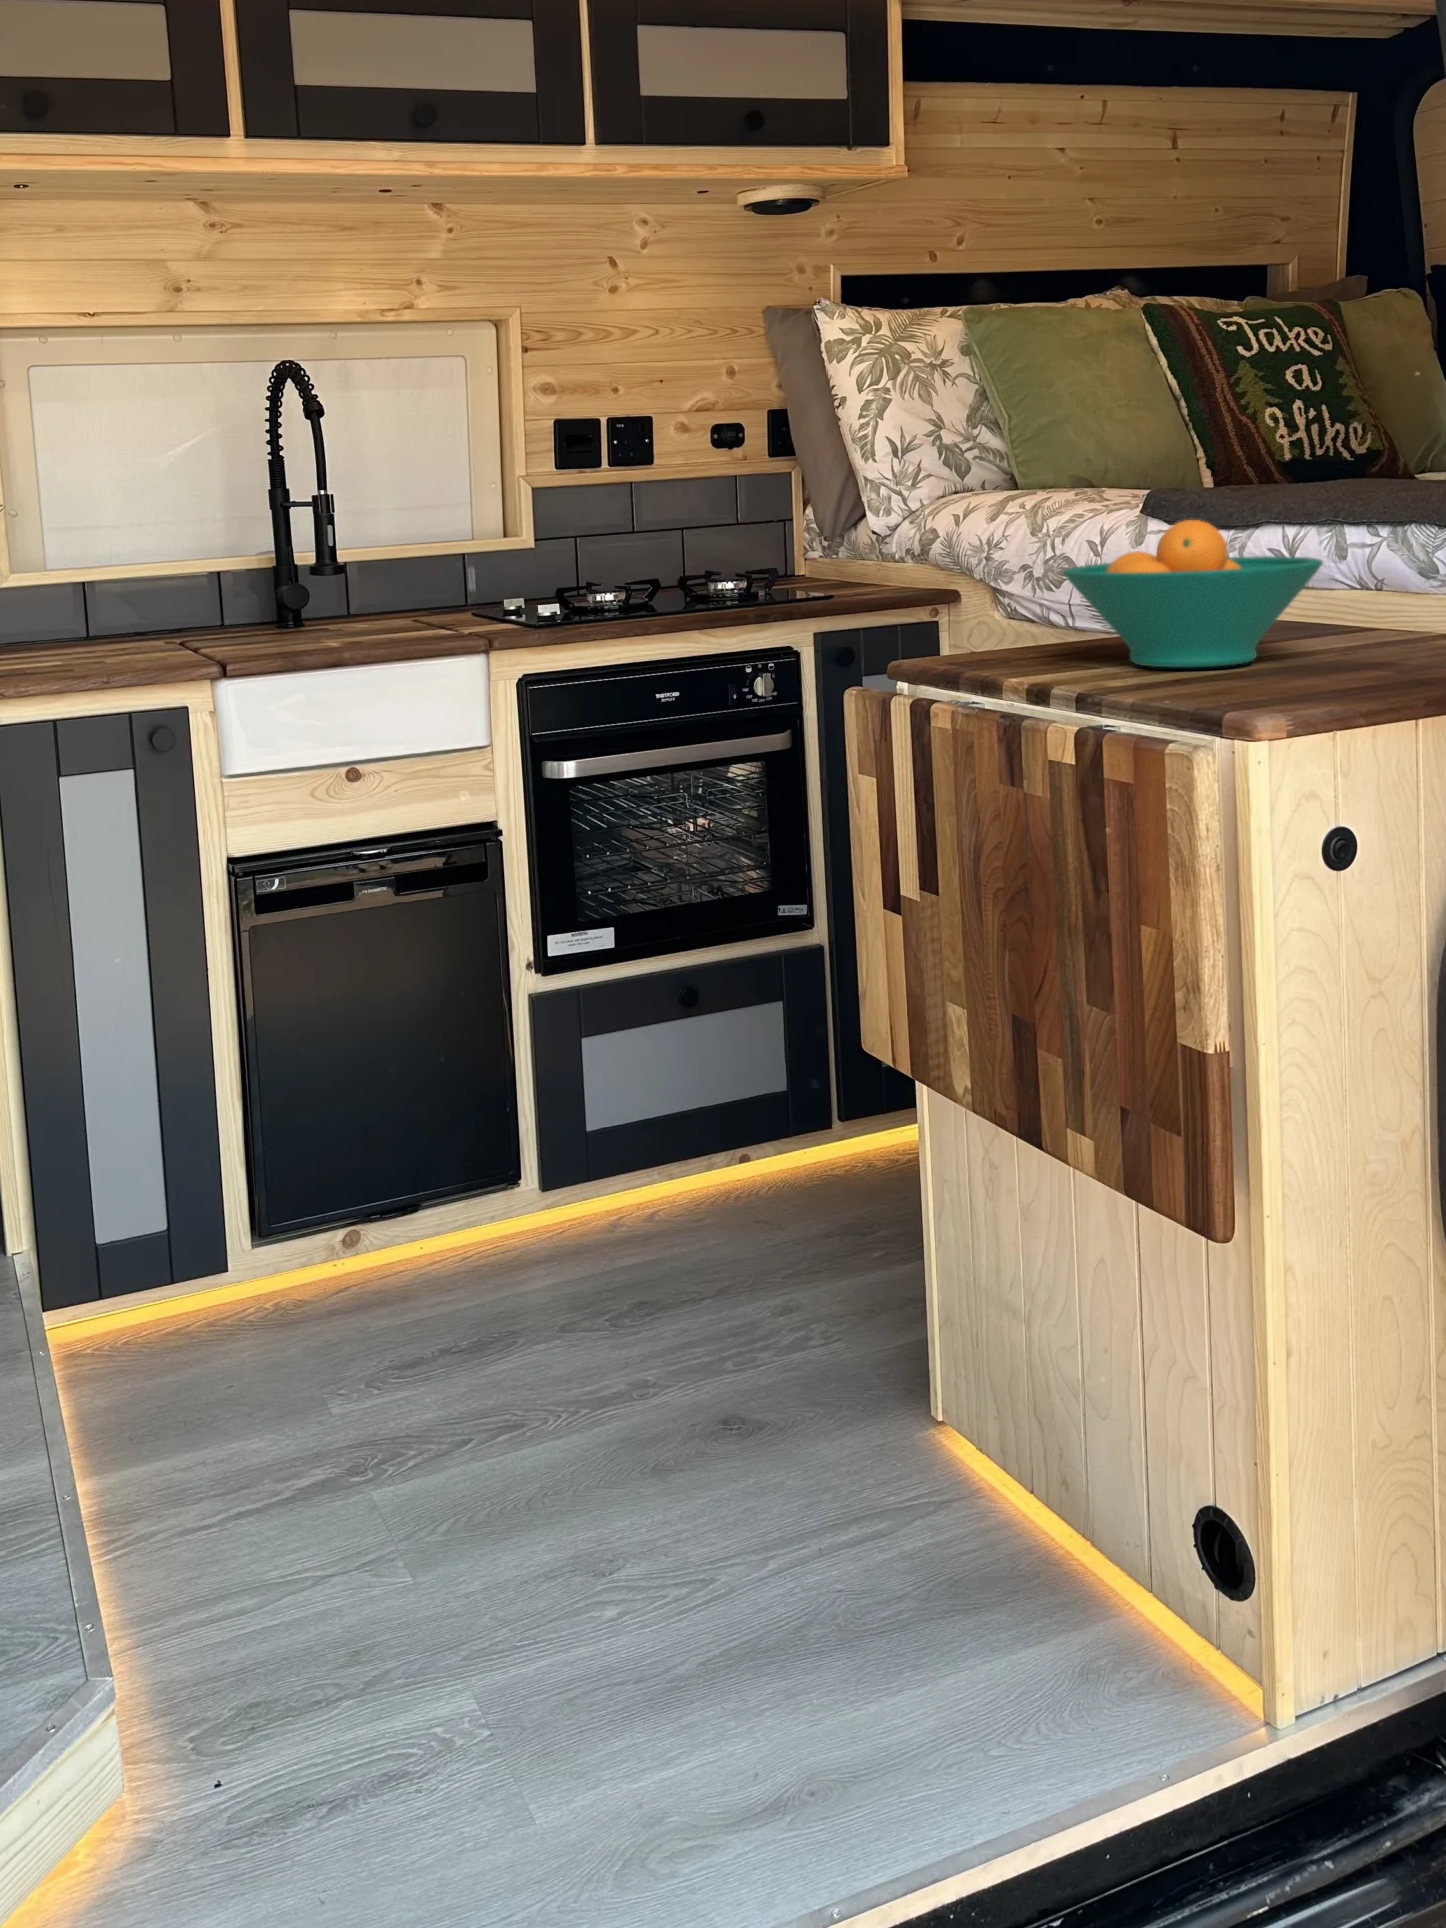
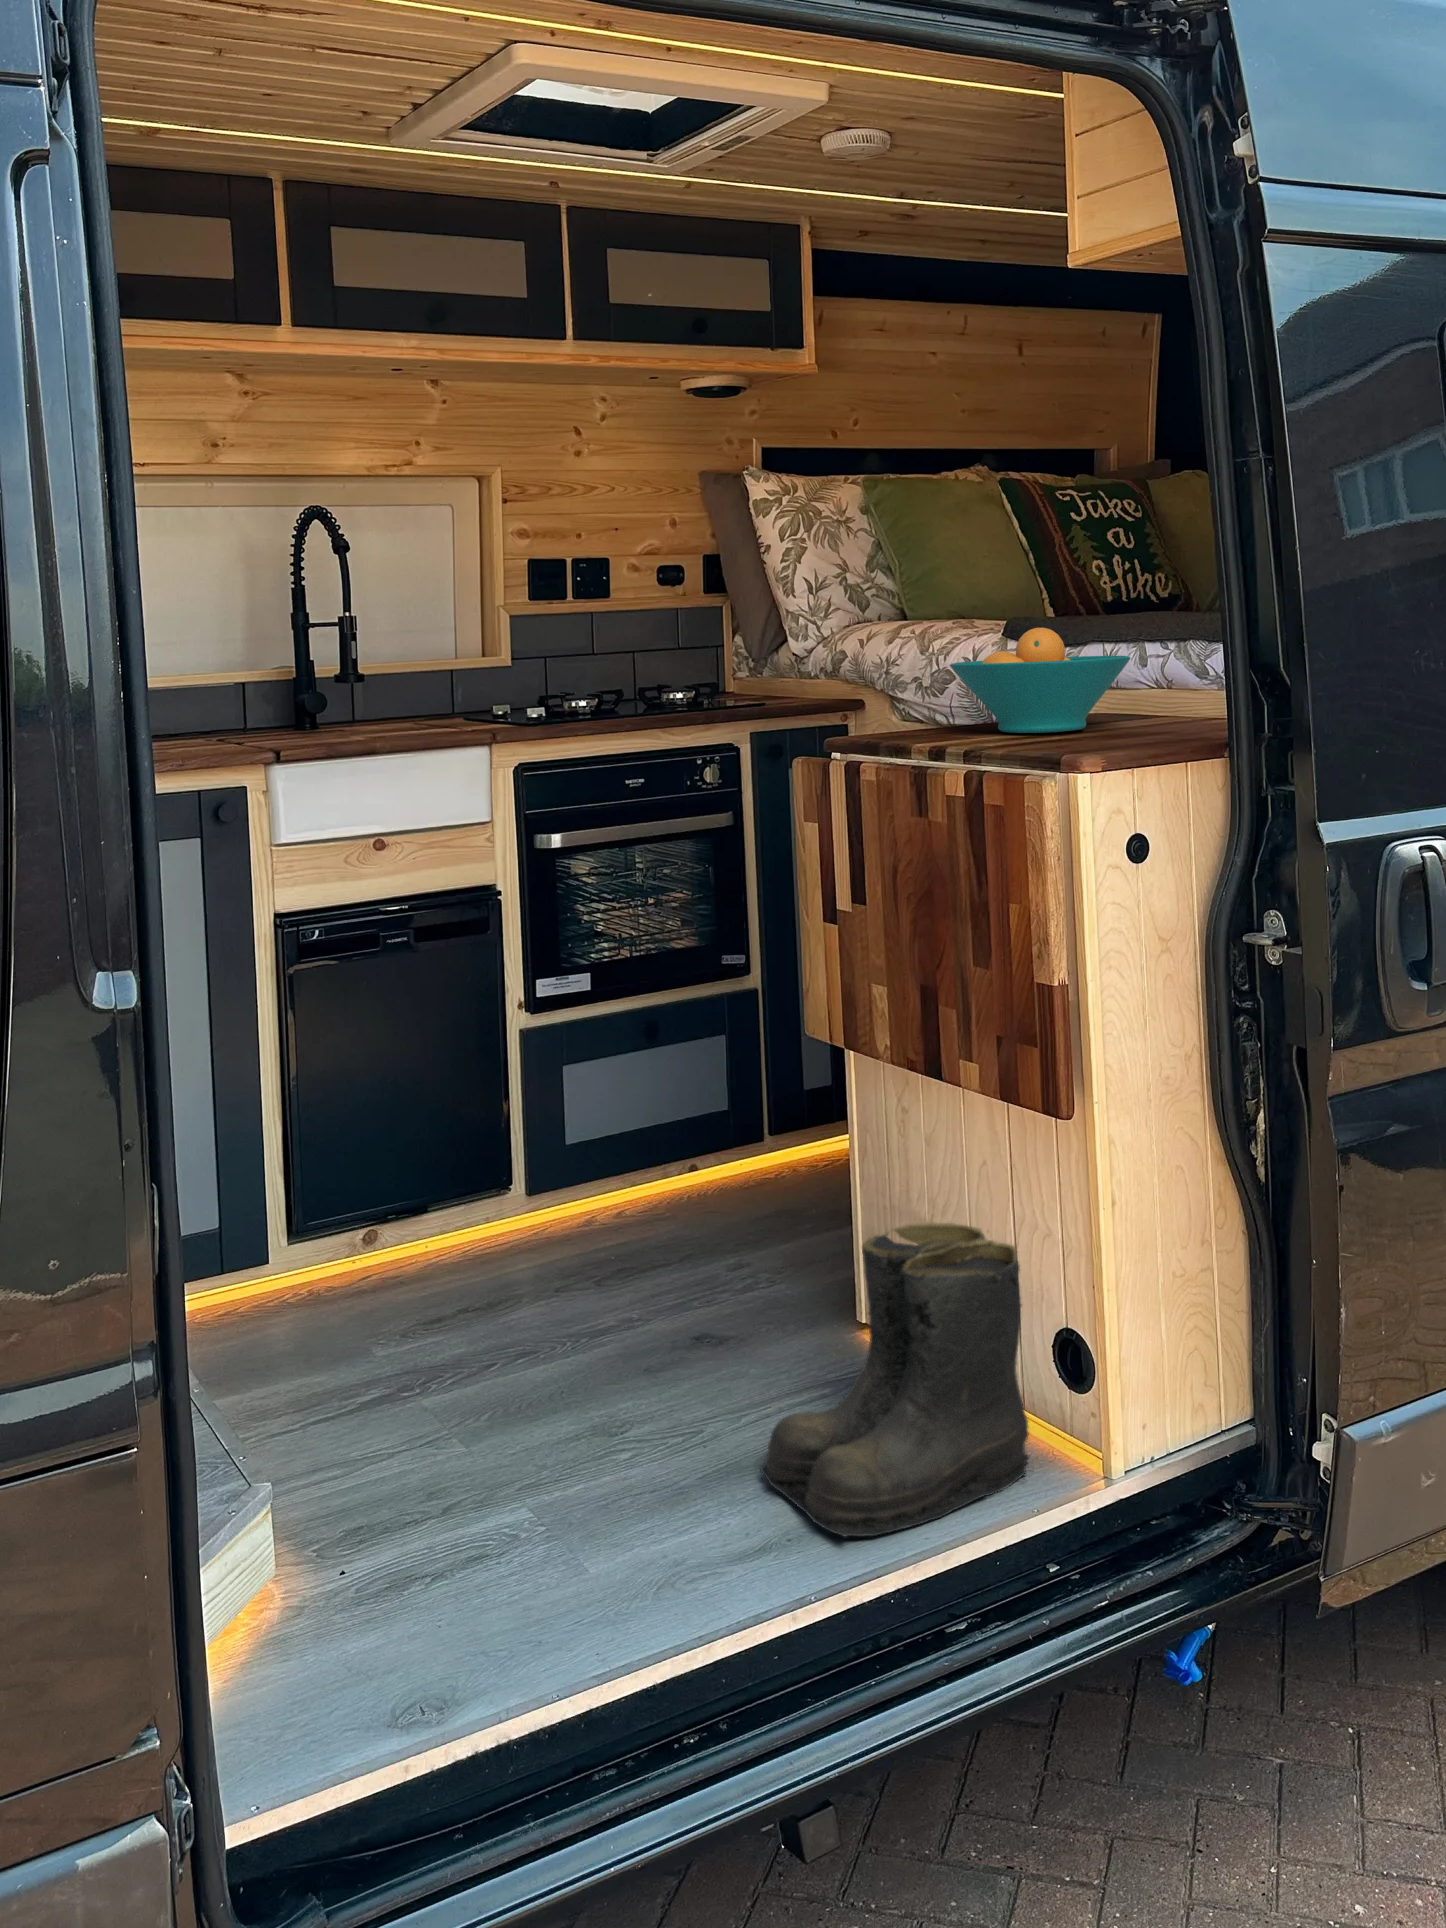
boots: none [790,1327,1167,1767] -> present [761,1223,1029,1537]

